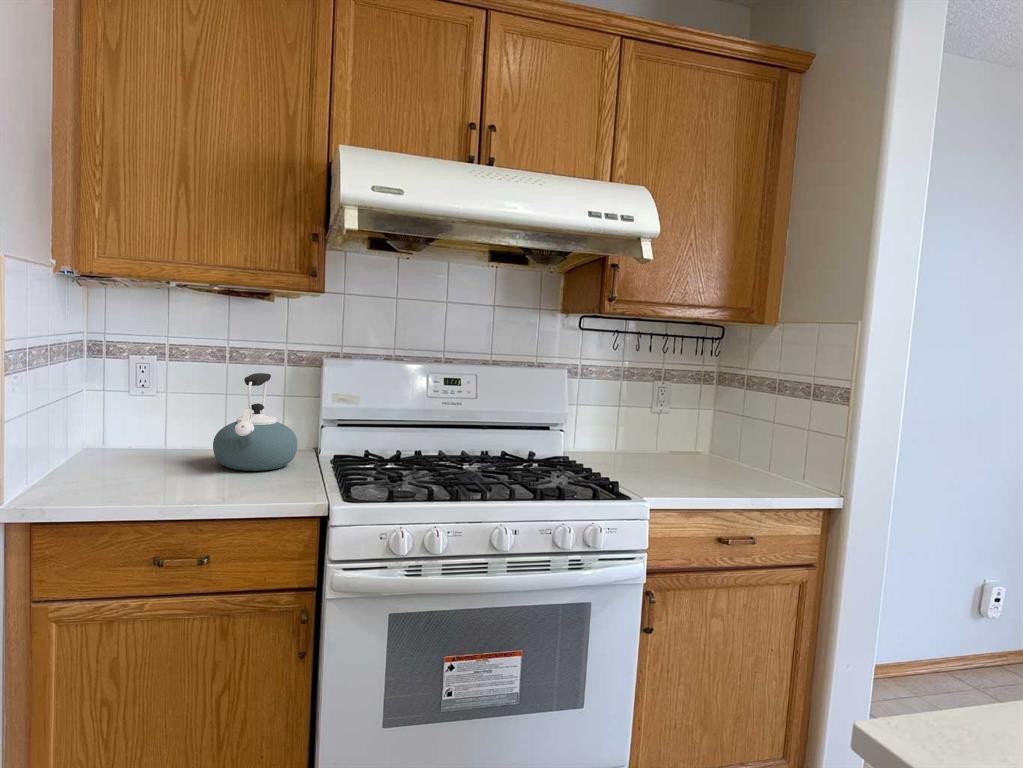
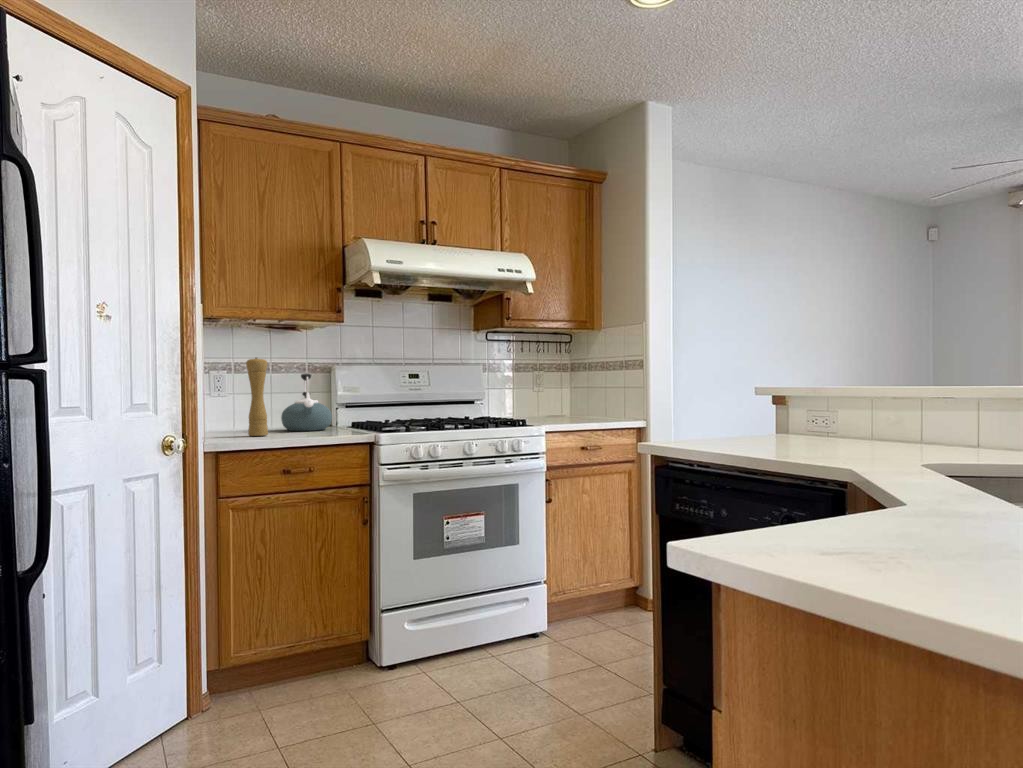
pepper mill: none [115,351,154,489] -> present [246,358,268,436]

